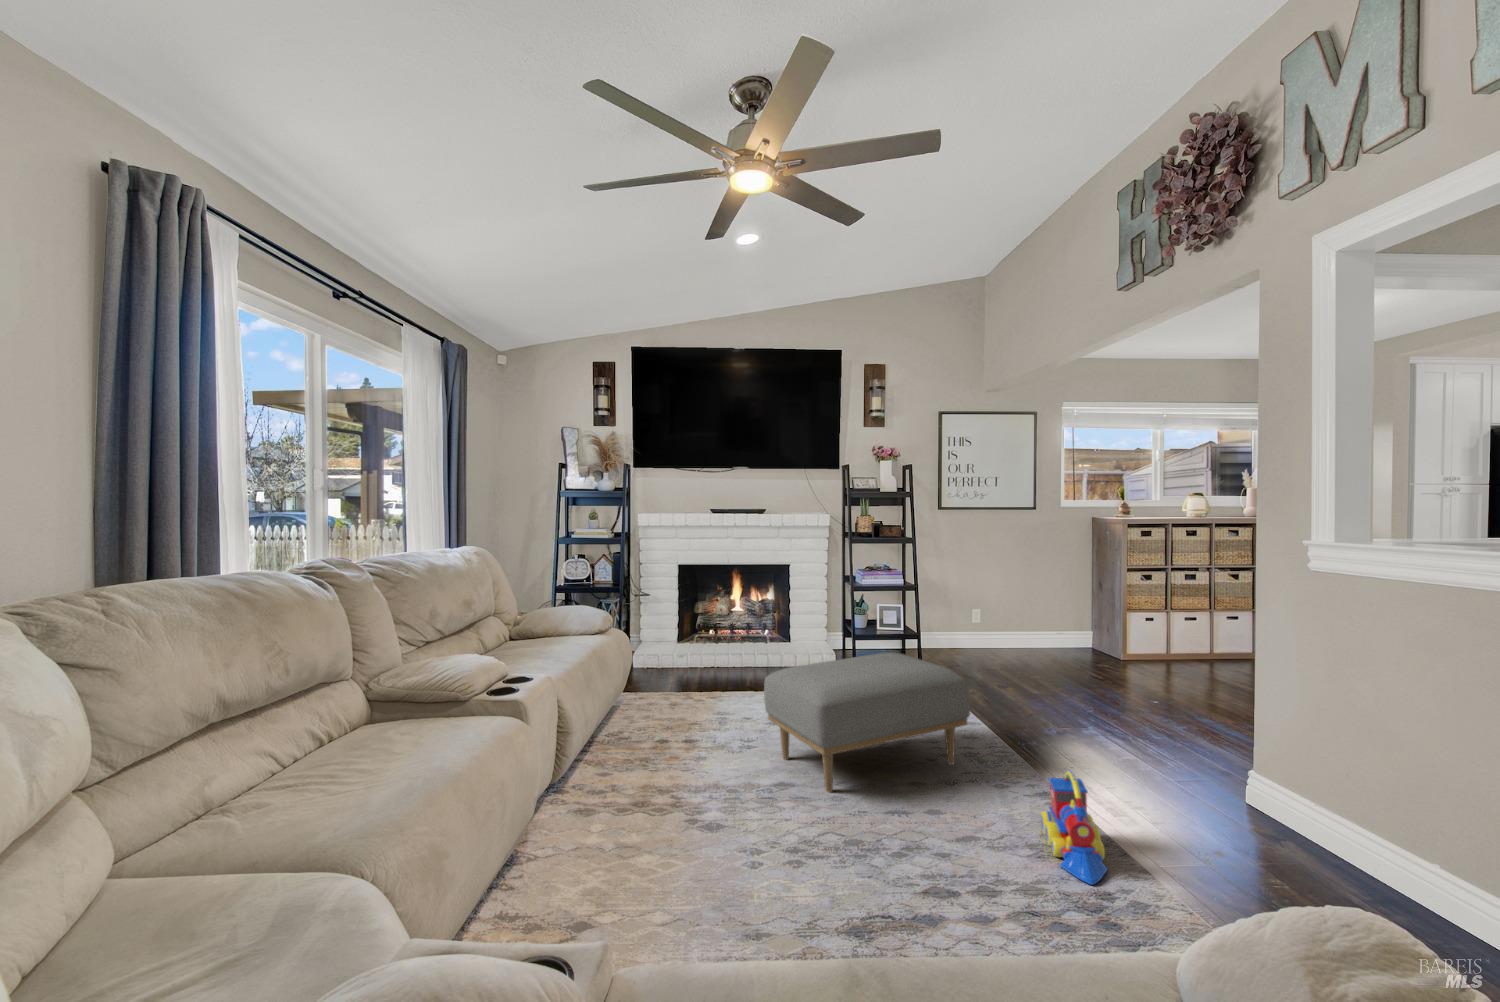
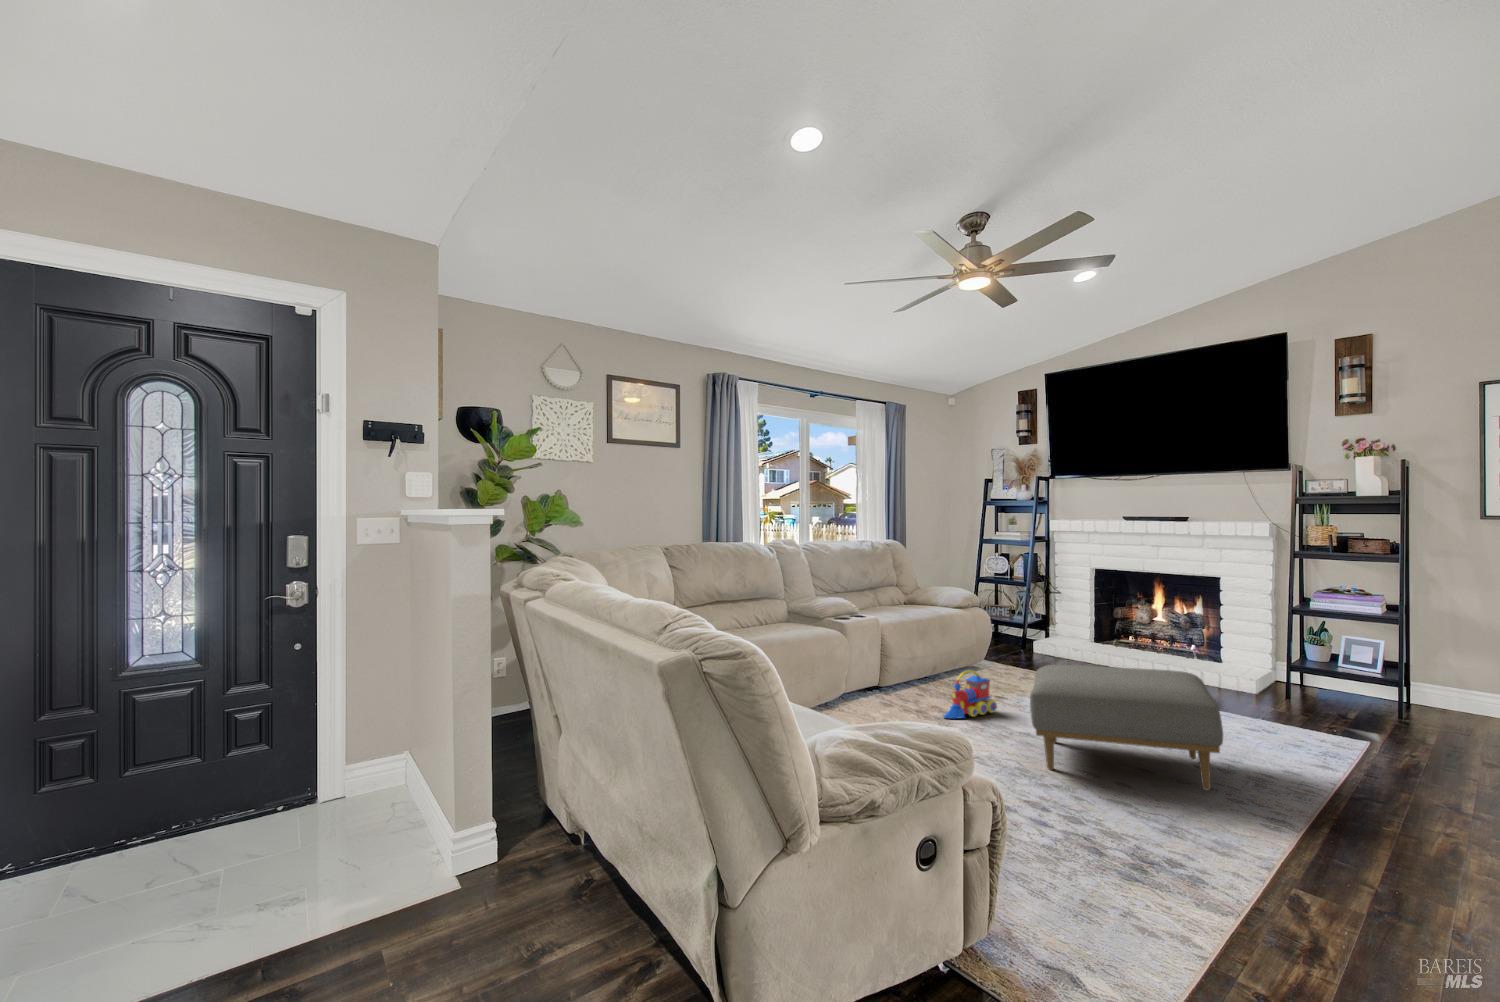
toy train: present [1041,770,1108,885] -> present [944,670,997,719]

